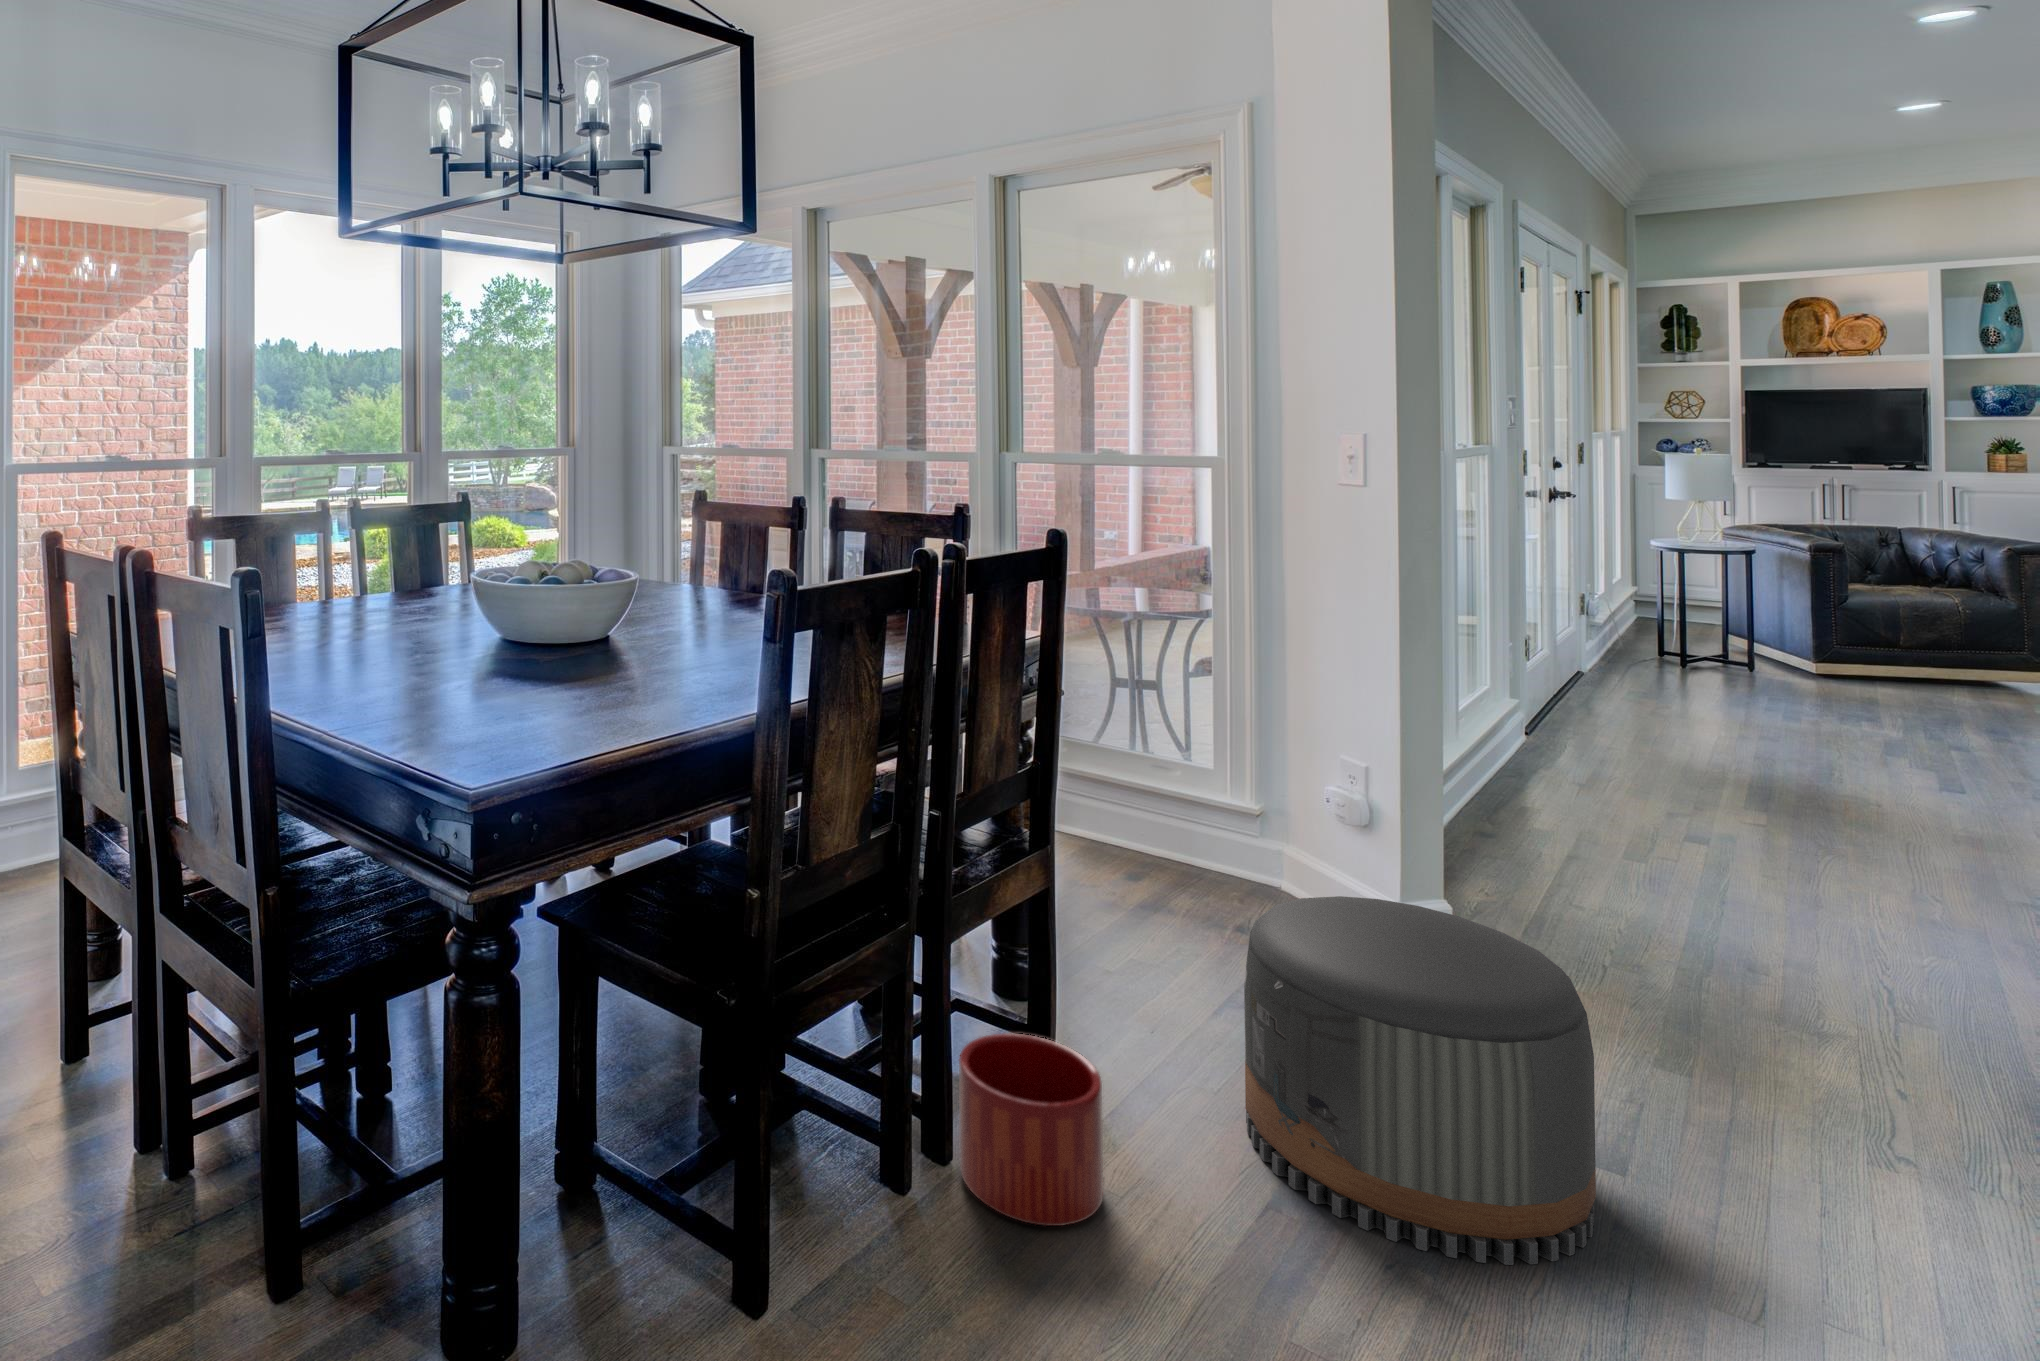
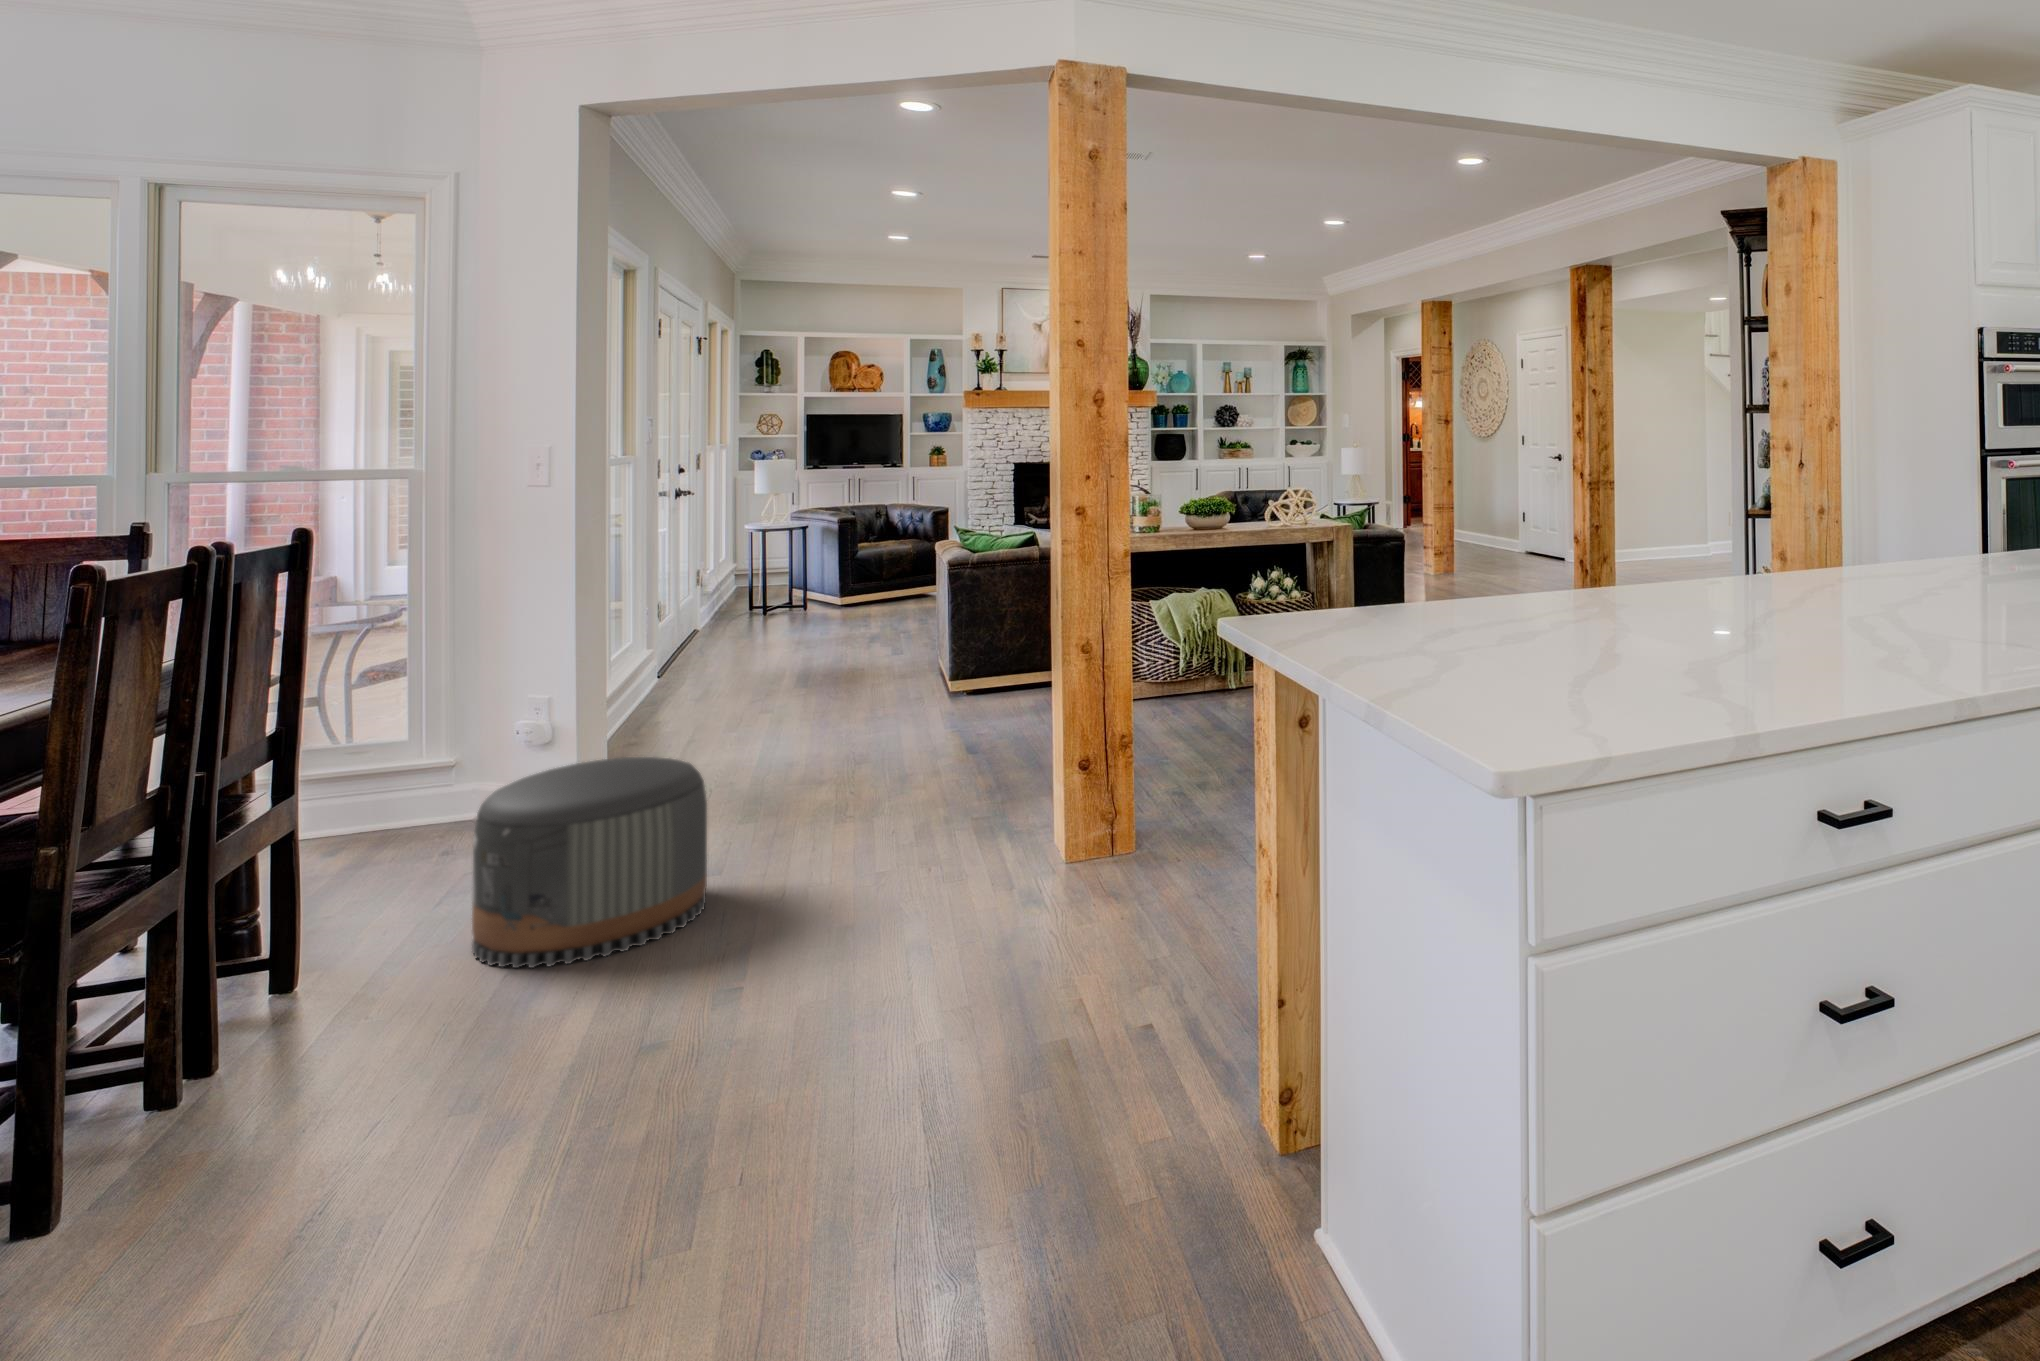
planter: present [959,1033,1103,1226] -> none [208,940,363,1088]

